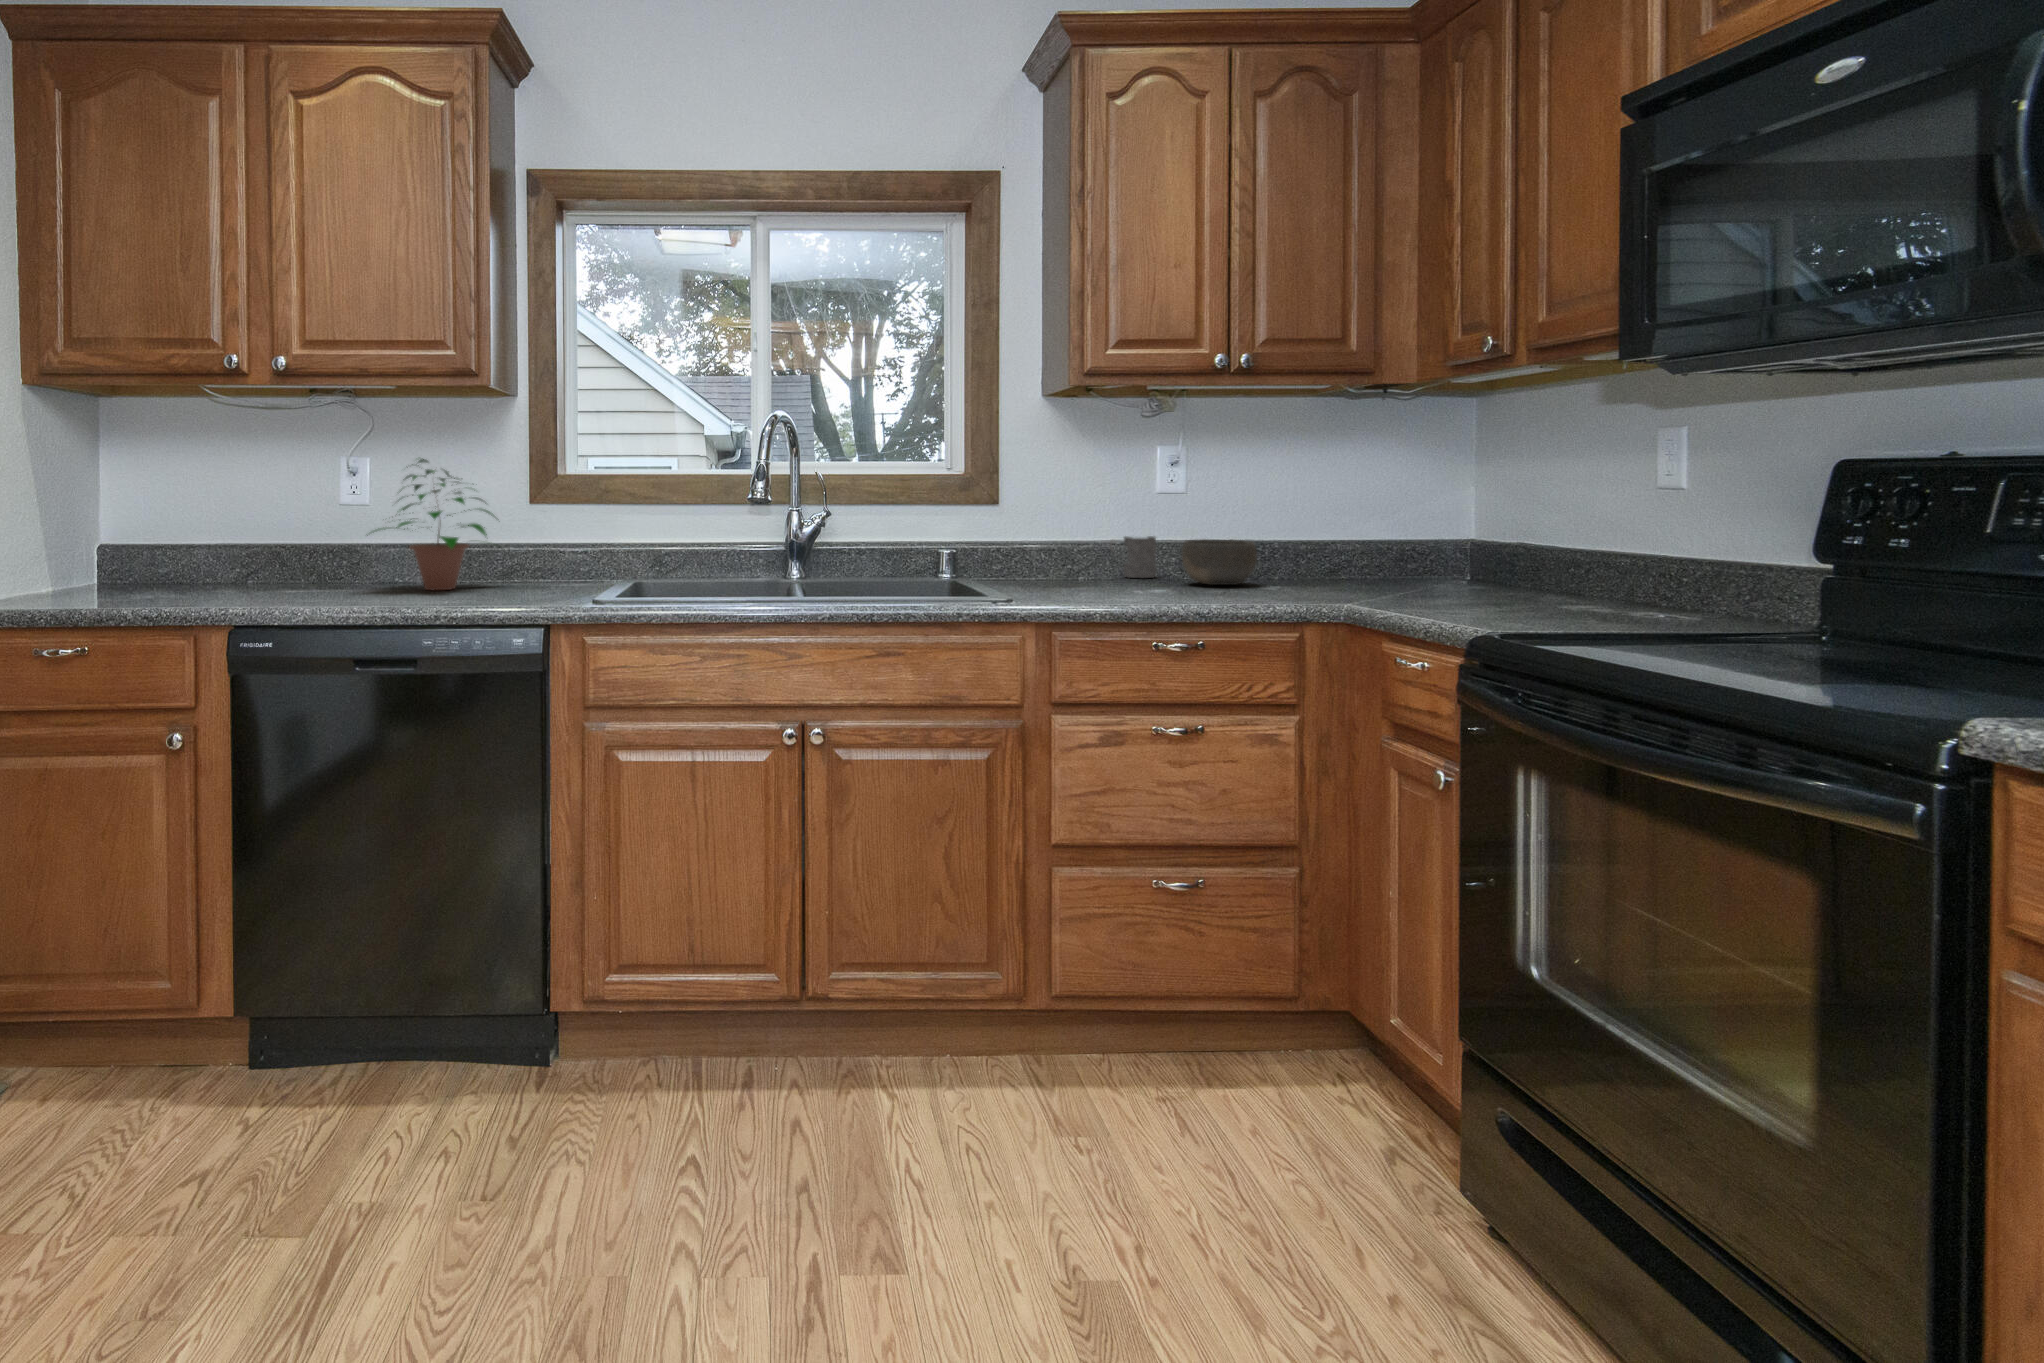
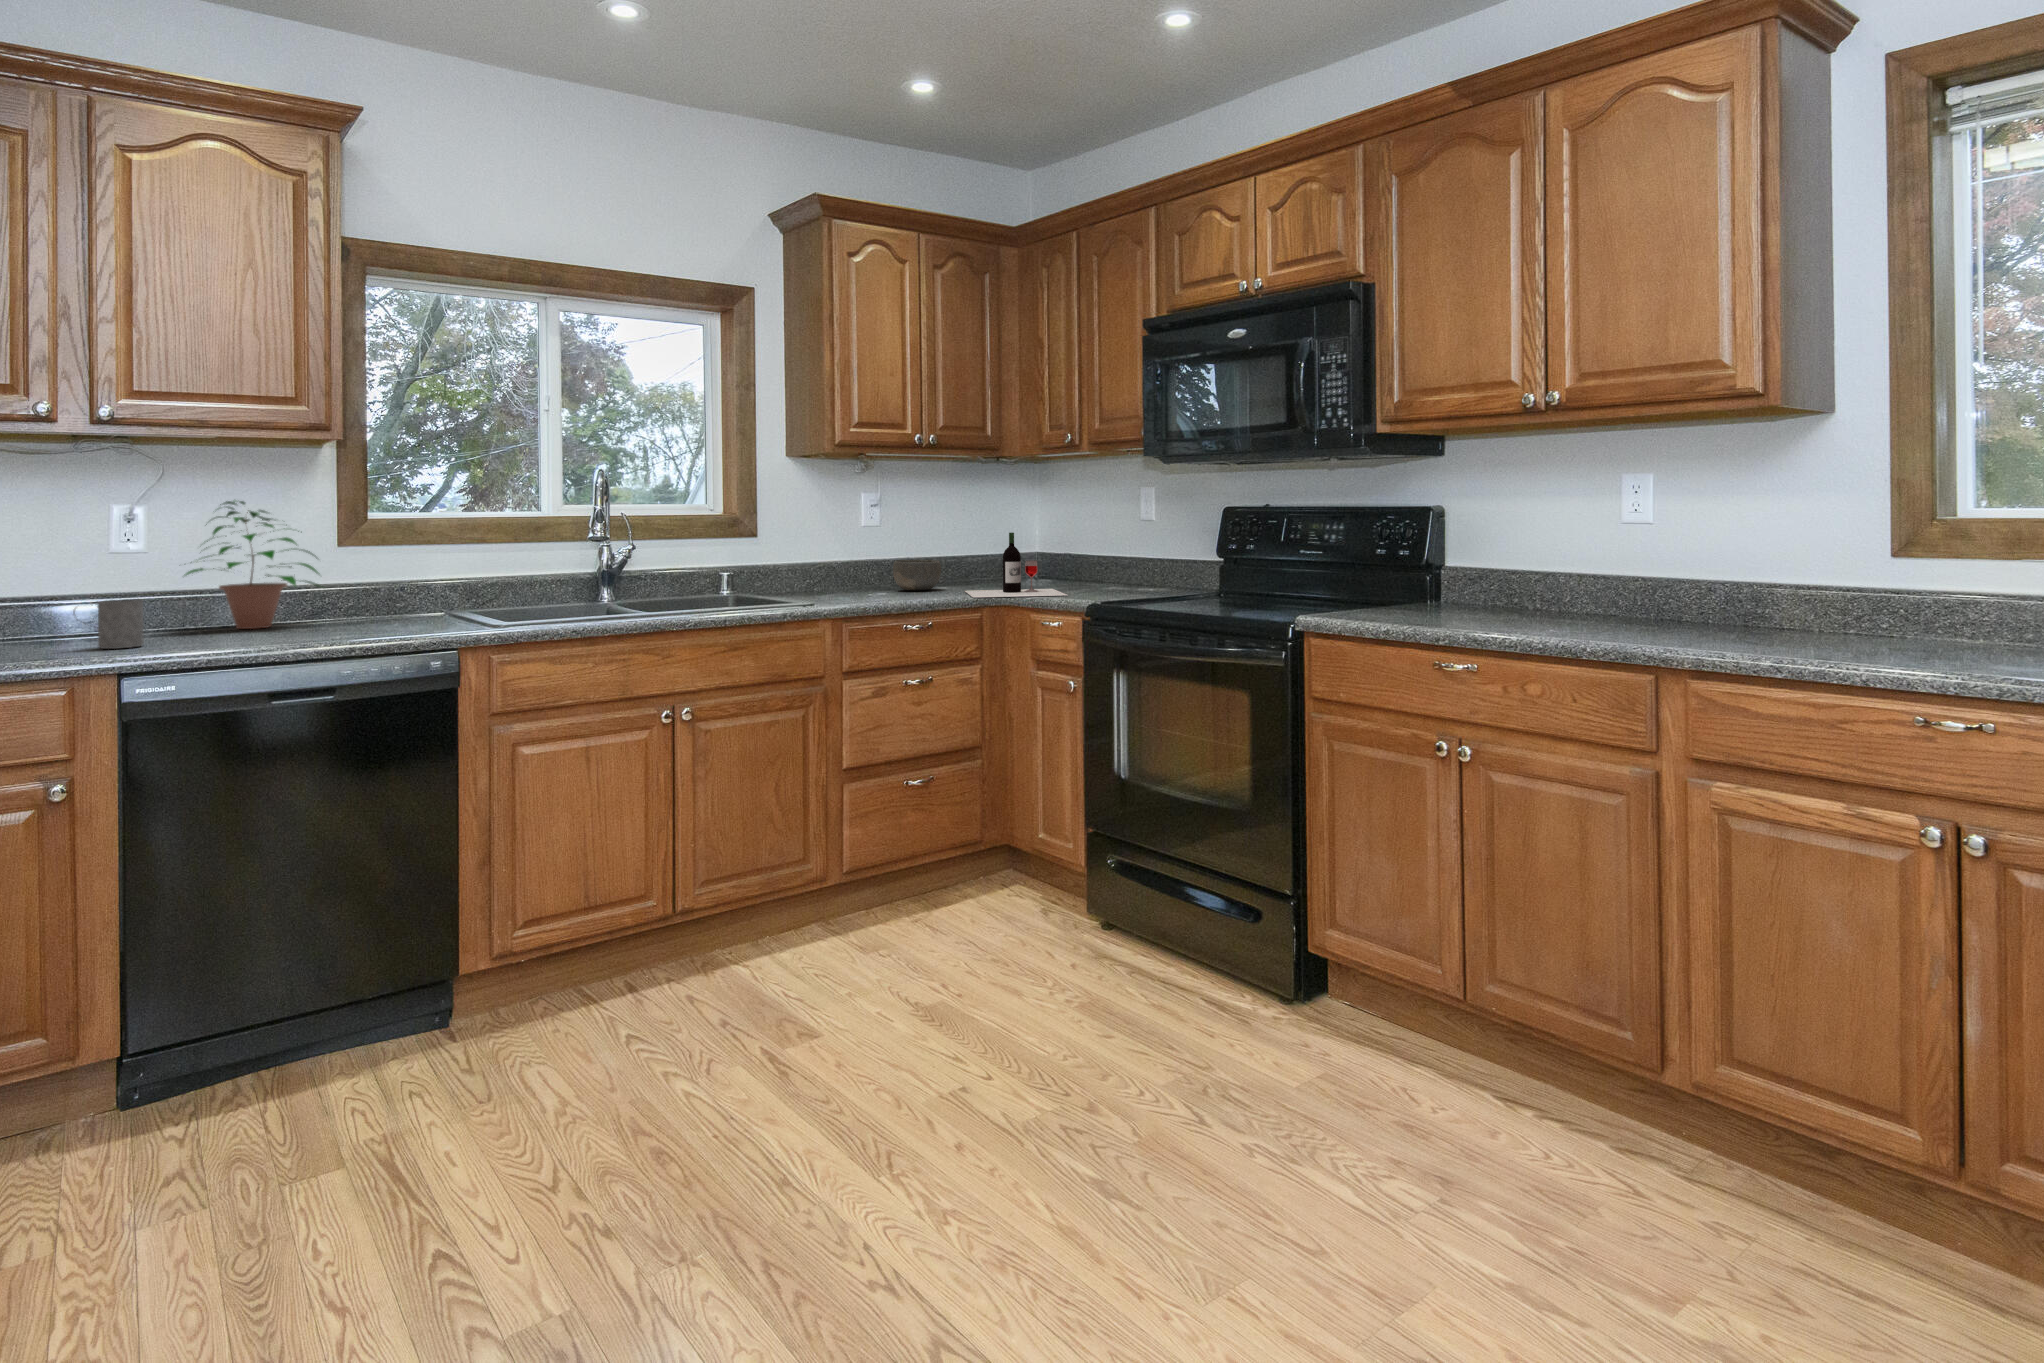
wine bottle: none [1274,502,1454,612] -> present [965,533,1067,598]
mug: present [1110,536,1156,578] -> present [73,599,143,649]

